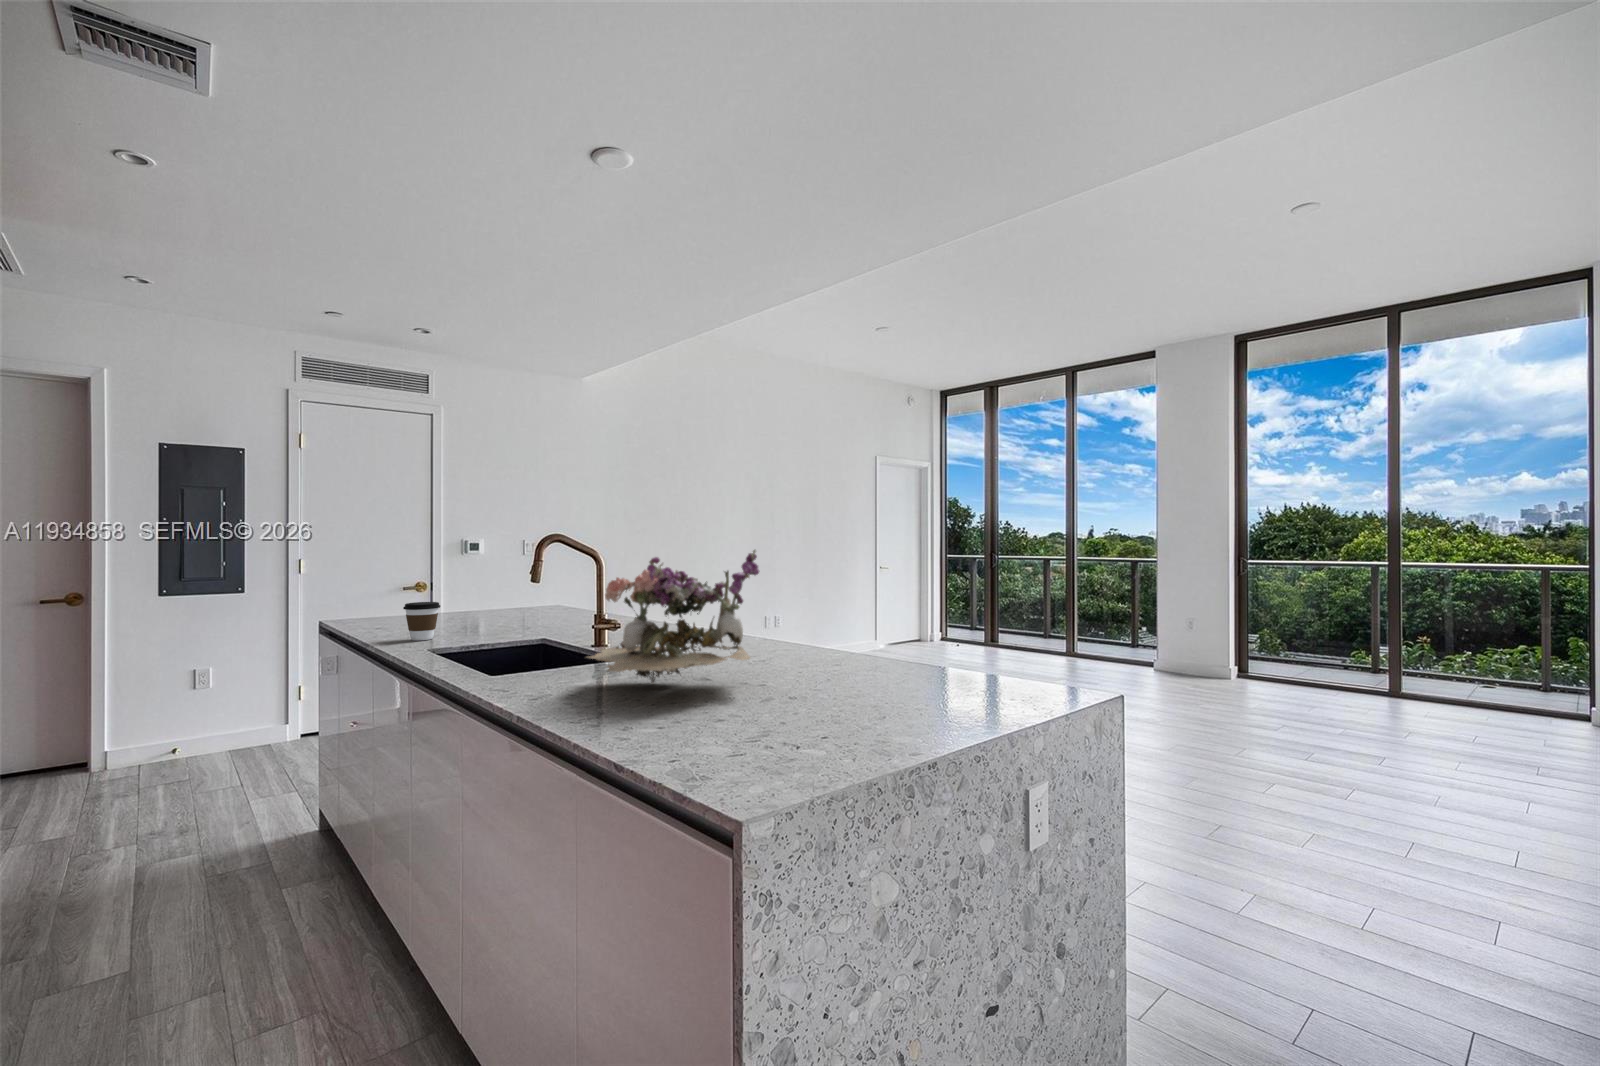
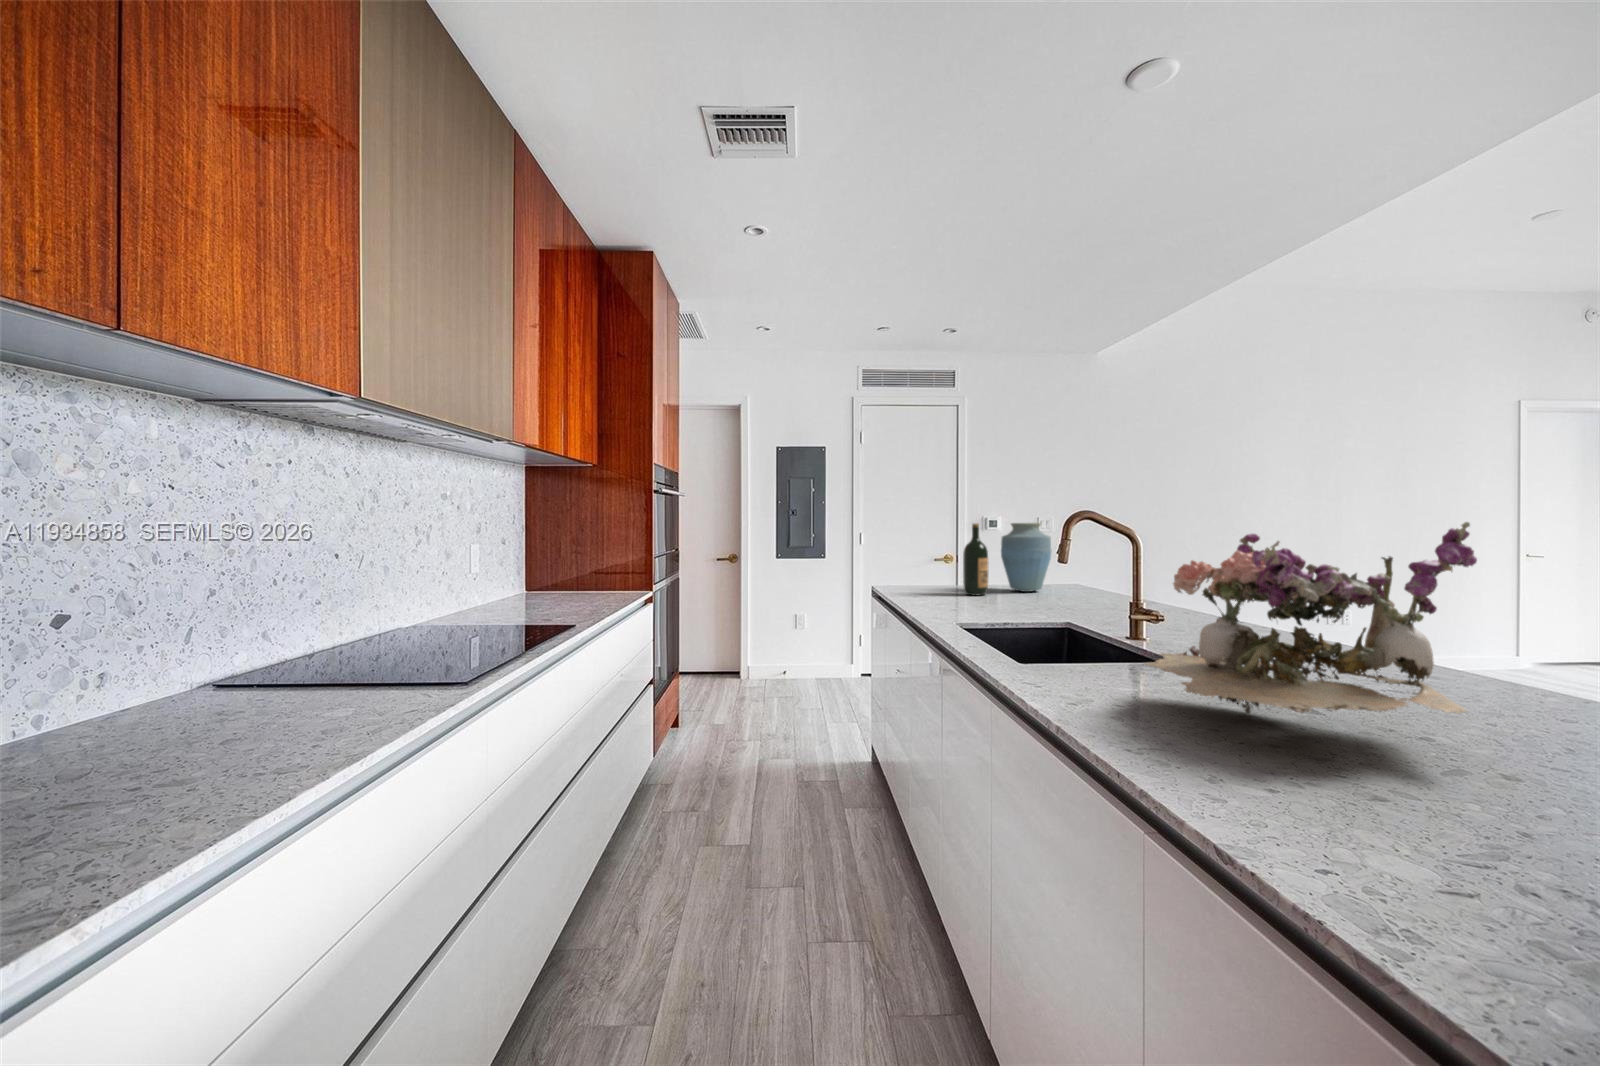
vase: none [481,546,532,614] -> present [1001,523,1051,592]
wine bottle: none [439,547,467,621] -> present [963,523,988,595]
coffee cup: present [403,602,440,640] -> none [933,576,965,613]

